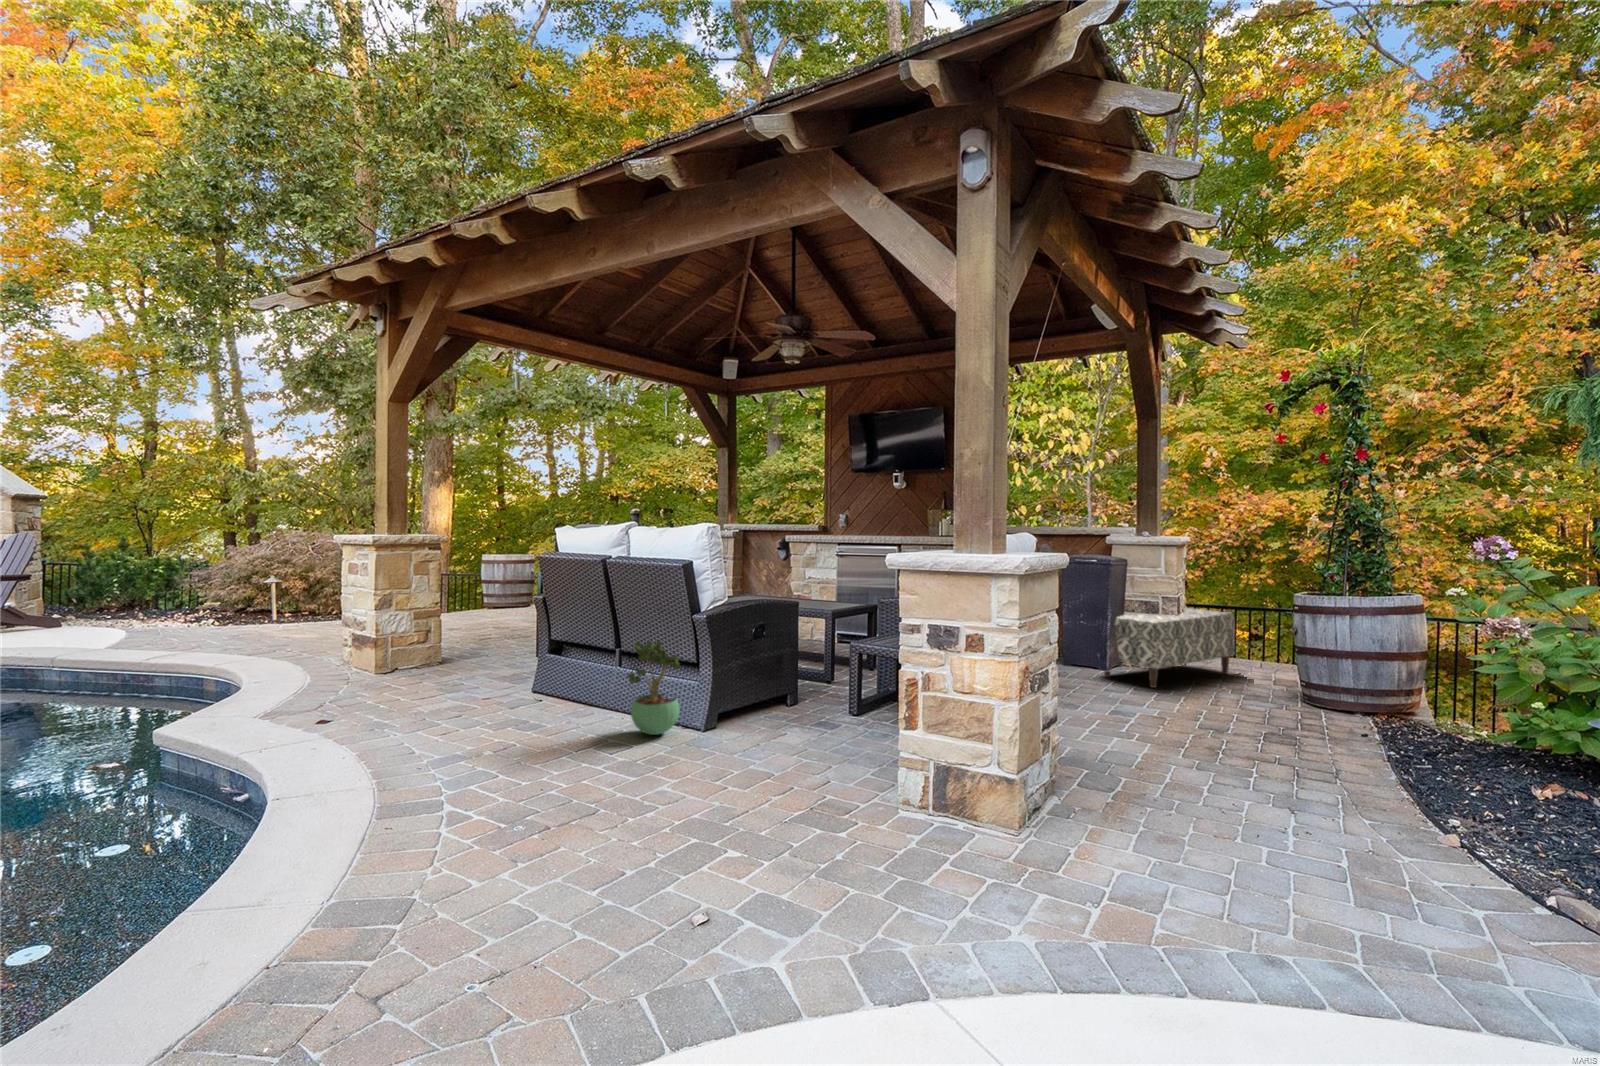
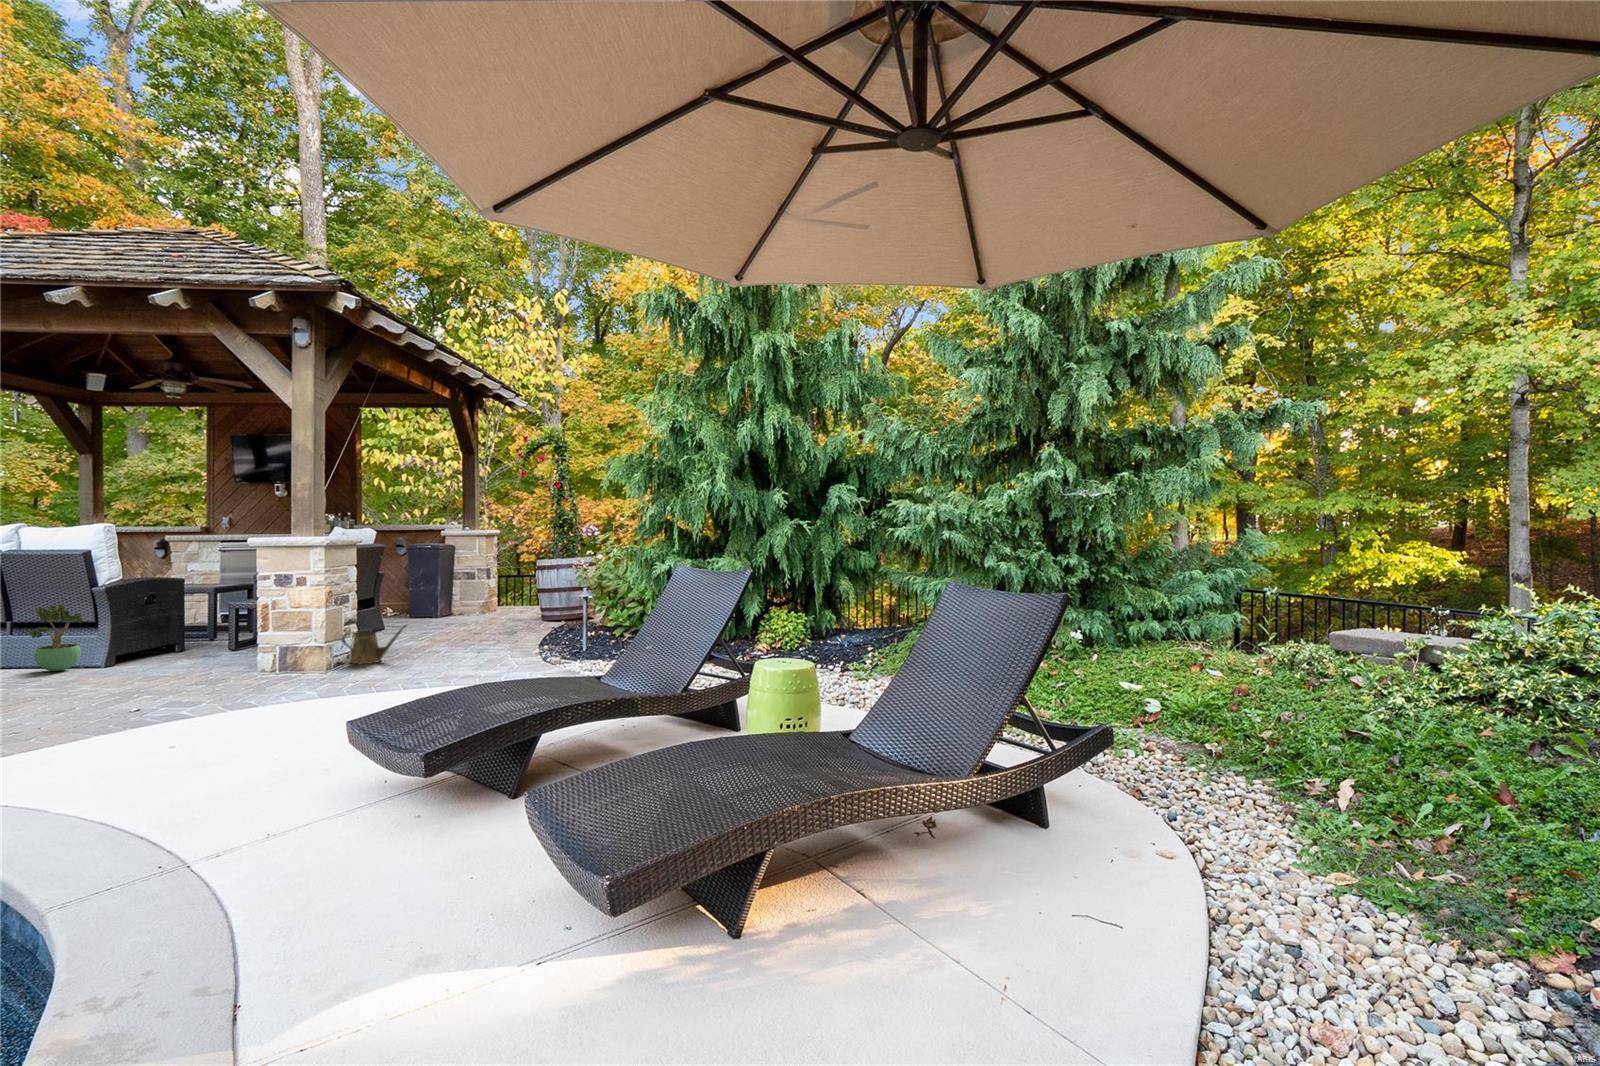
bench: present [1104,608,1235,688] -> none [432,575,522,623]
watering can: none [1036,744,1178,825] -> present [342,624,407,664]

